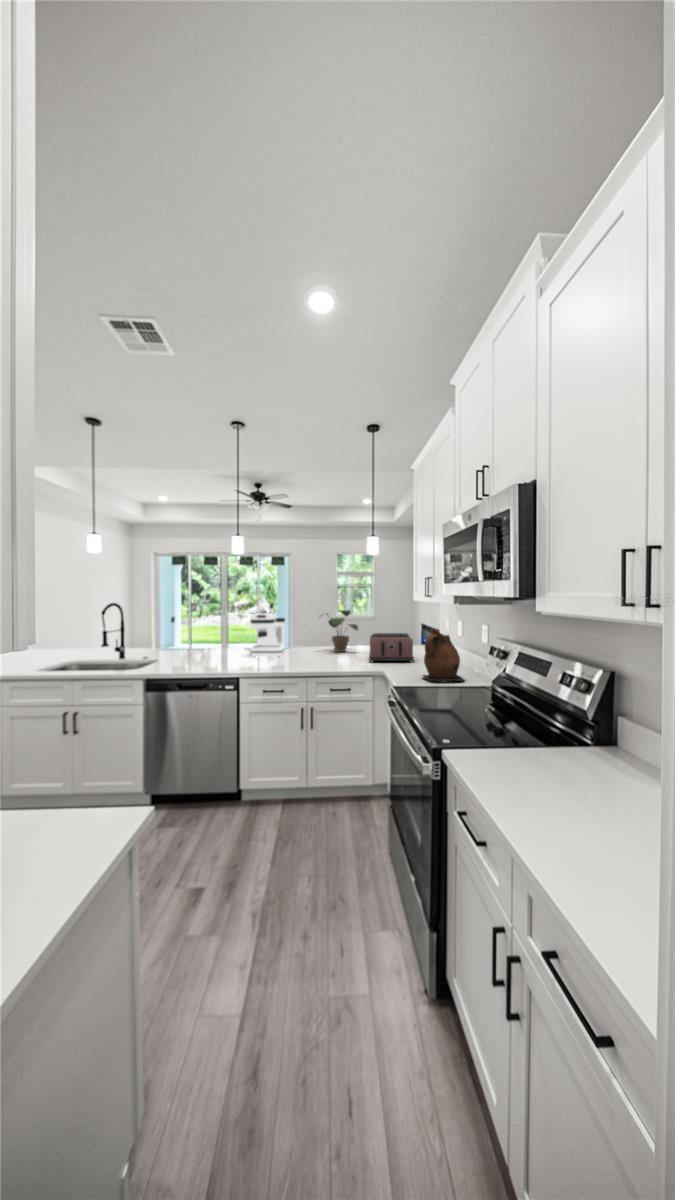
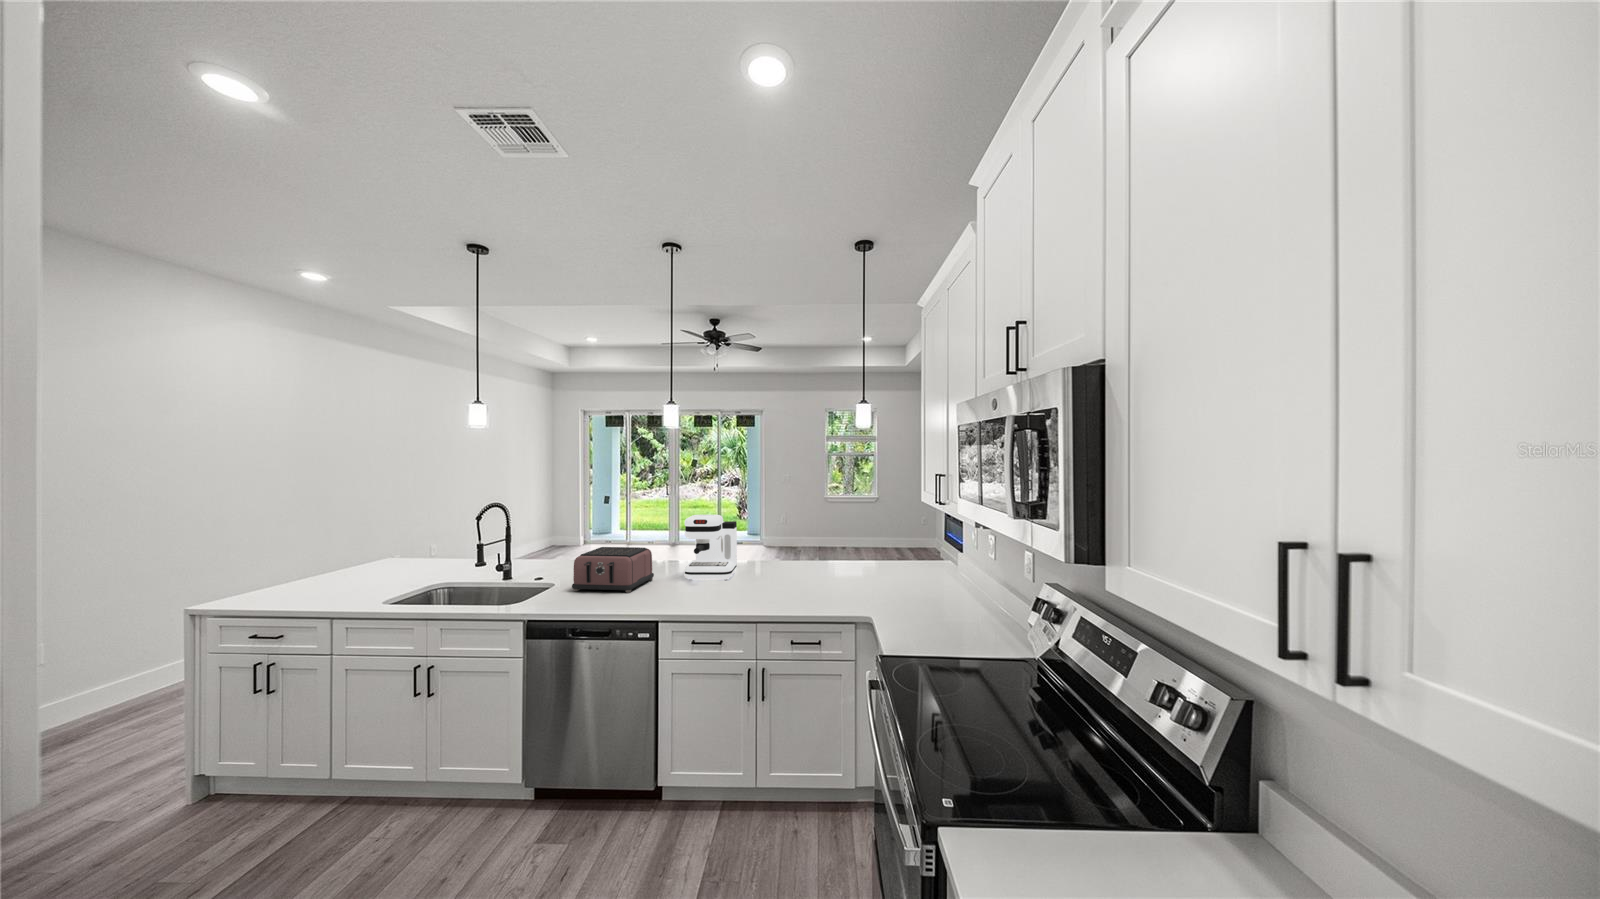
potted plant: present [327,610,358,652] -> none [786,508,842,571]
ceramic pitcher: present [423,630,464,681] -> none [925,562,994,647]
toaster: present [369,633,414,662] -> present [572,547,654,593]

